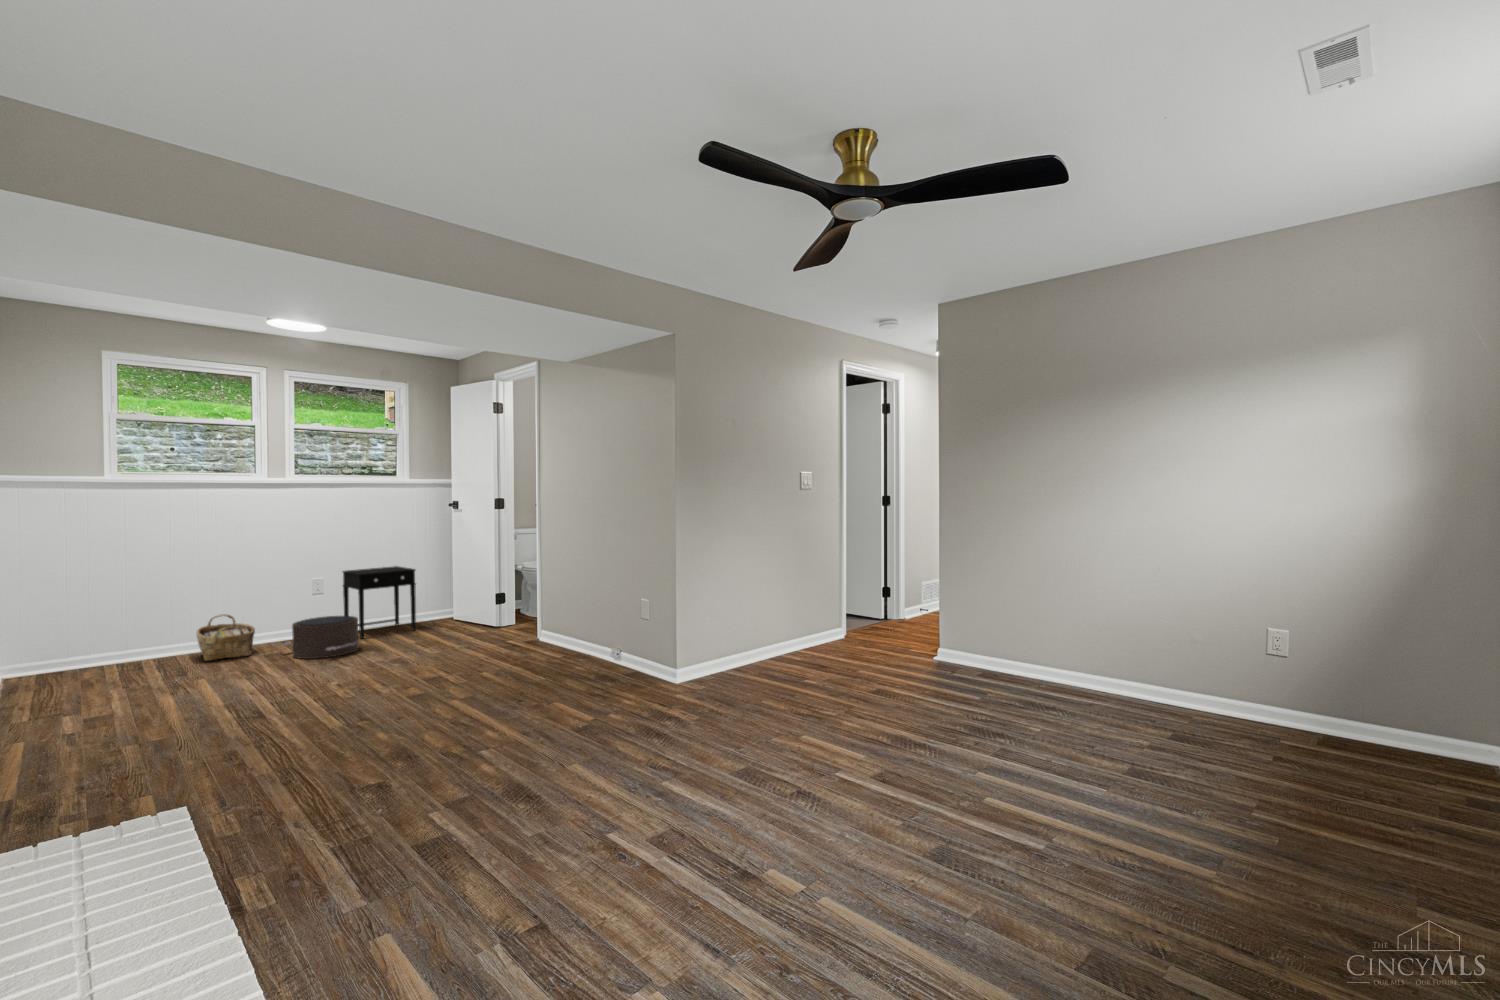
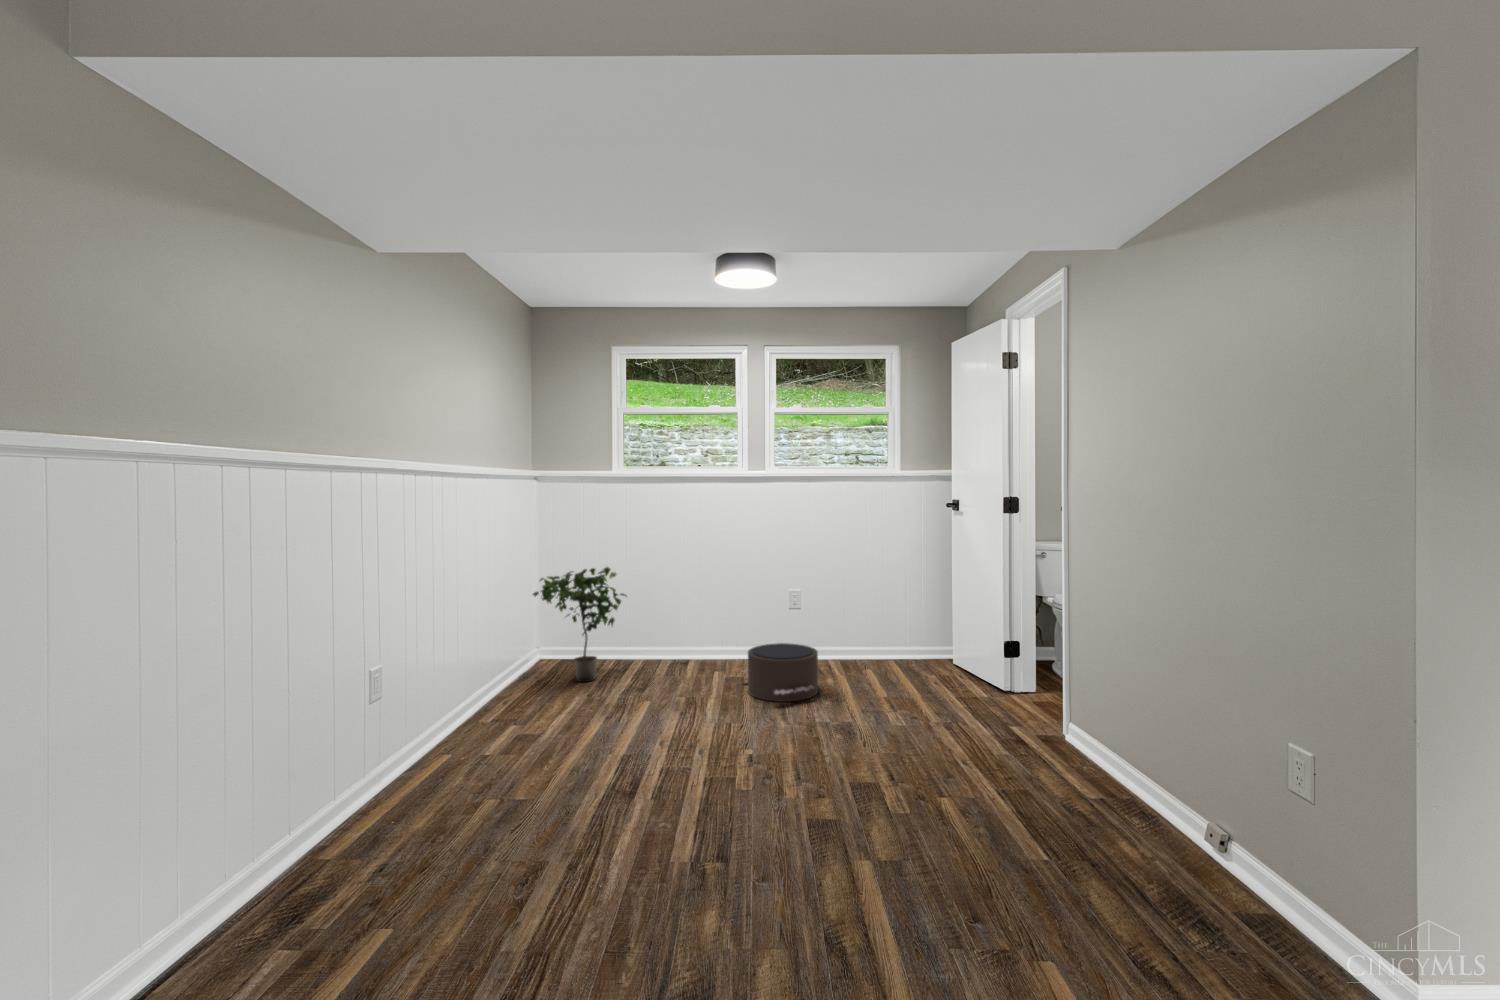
side table: present [343,566,416,638] -> none [818,583,897,675]
potted plant: none [22,567,143,681] -> present [533,567,626,682]
woven basket: present [196,614,255,661] -> none [671,624,723,677]

